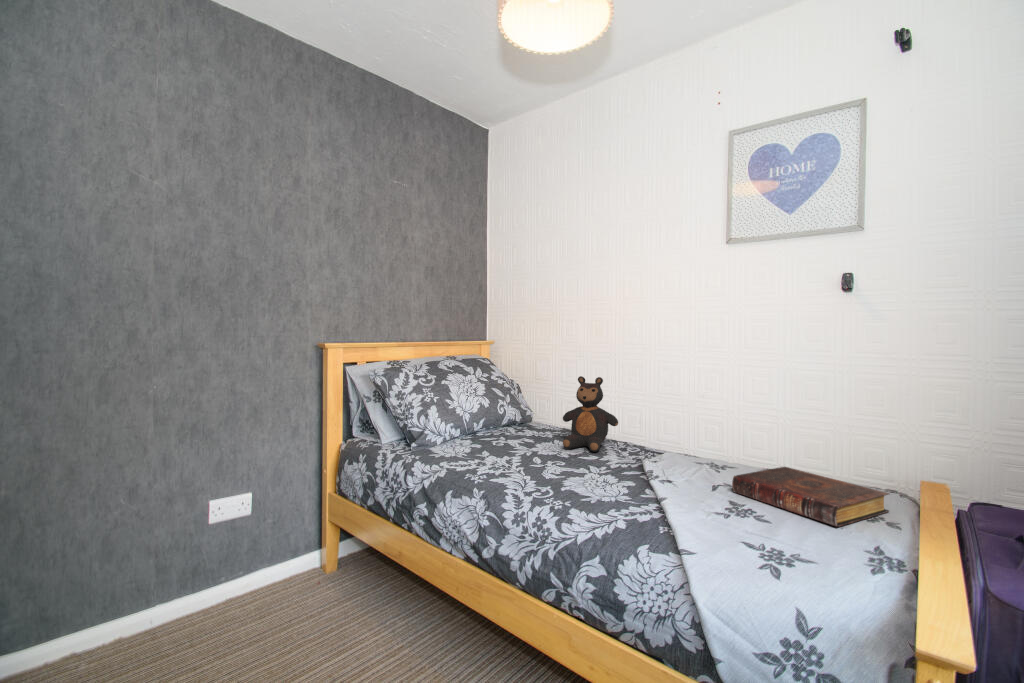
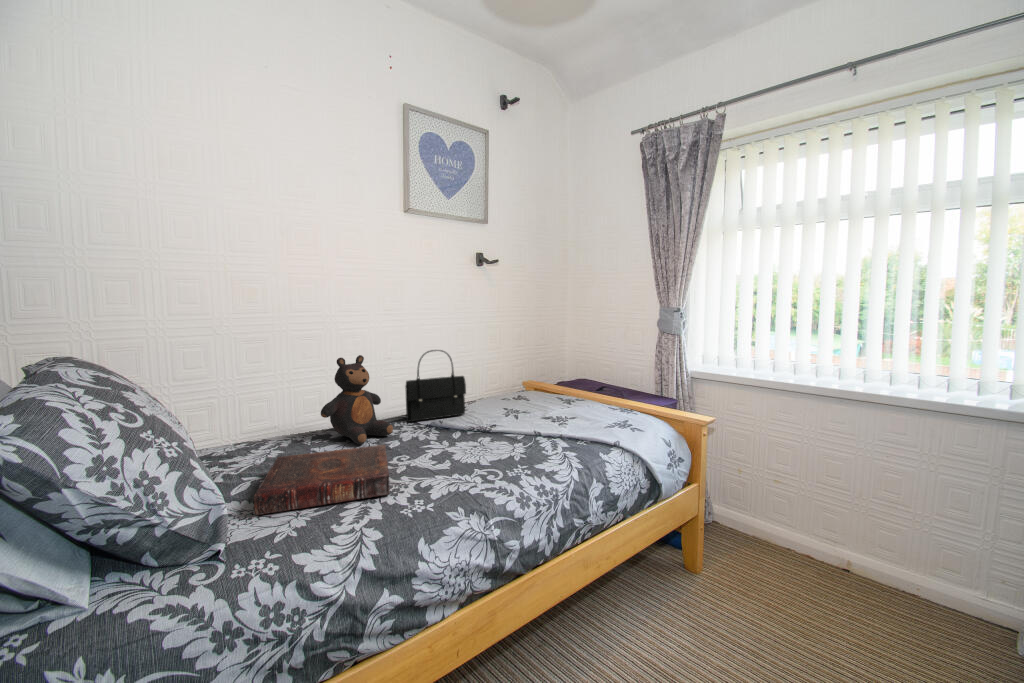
handbag: none [637,383,699,468] -> present [405,350,466,422]
book: present [732,467,889,527] -> present [254,445,390,515]

